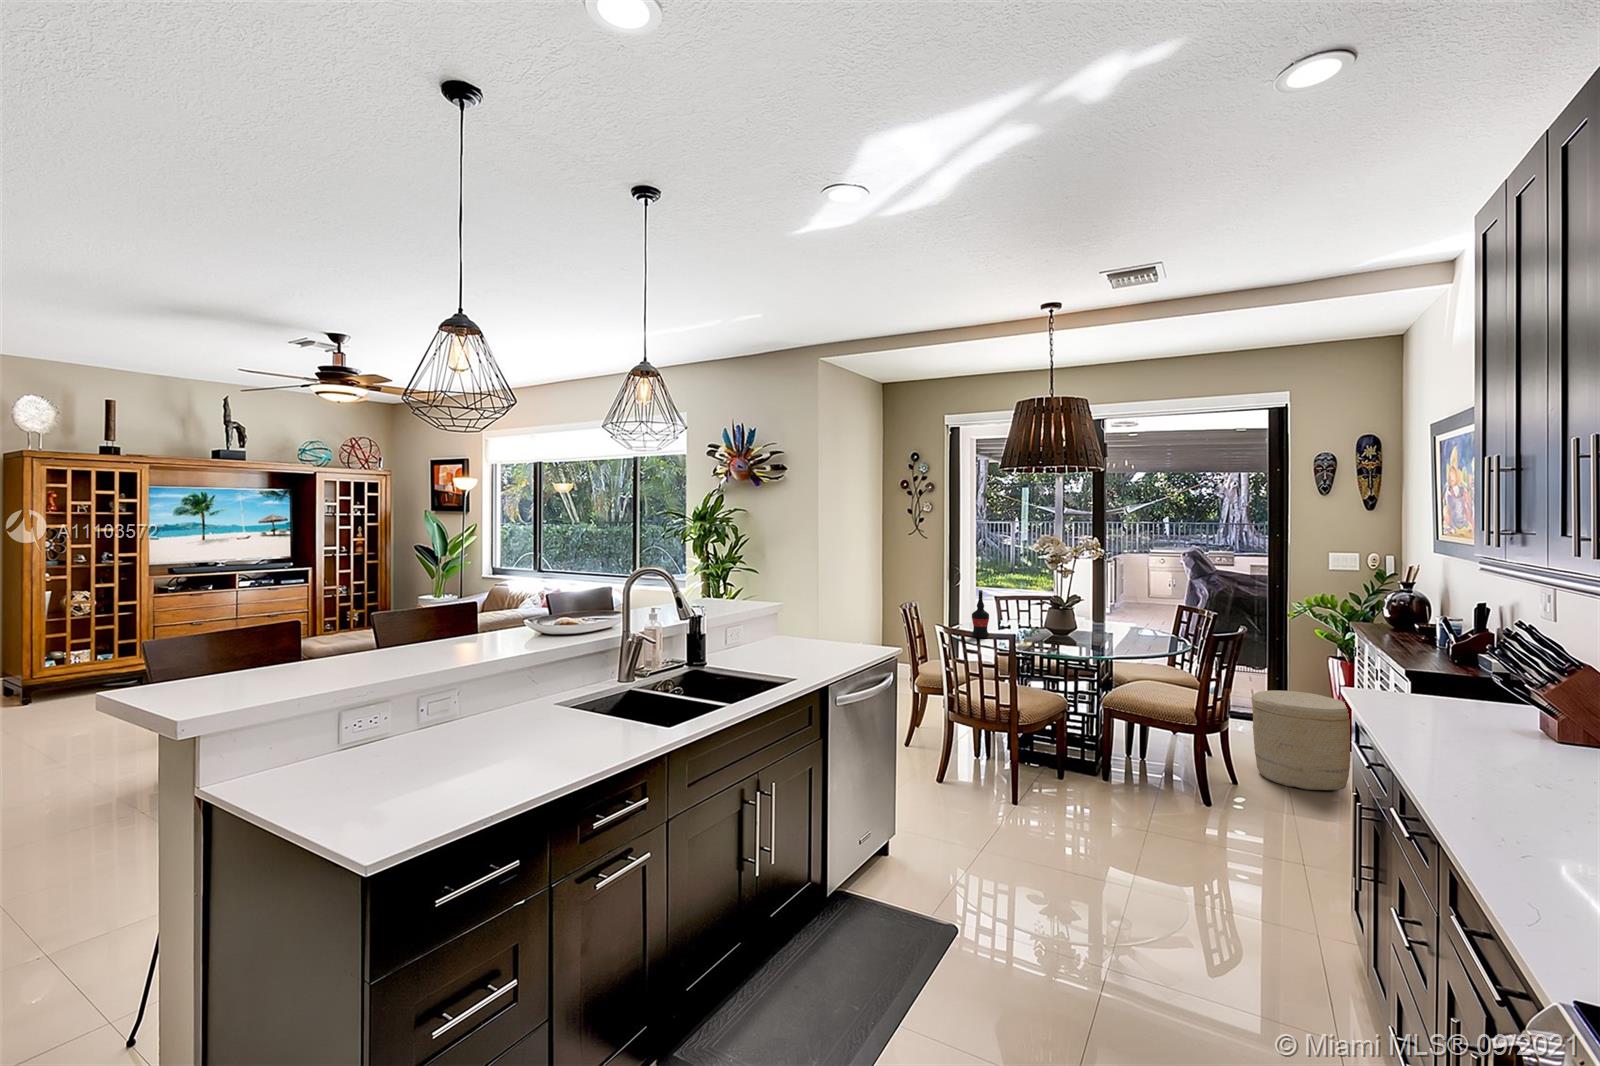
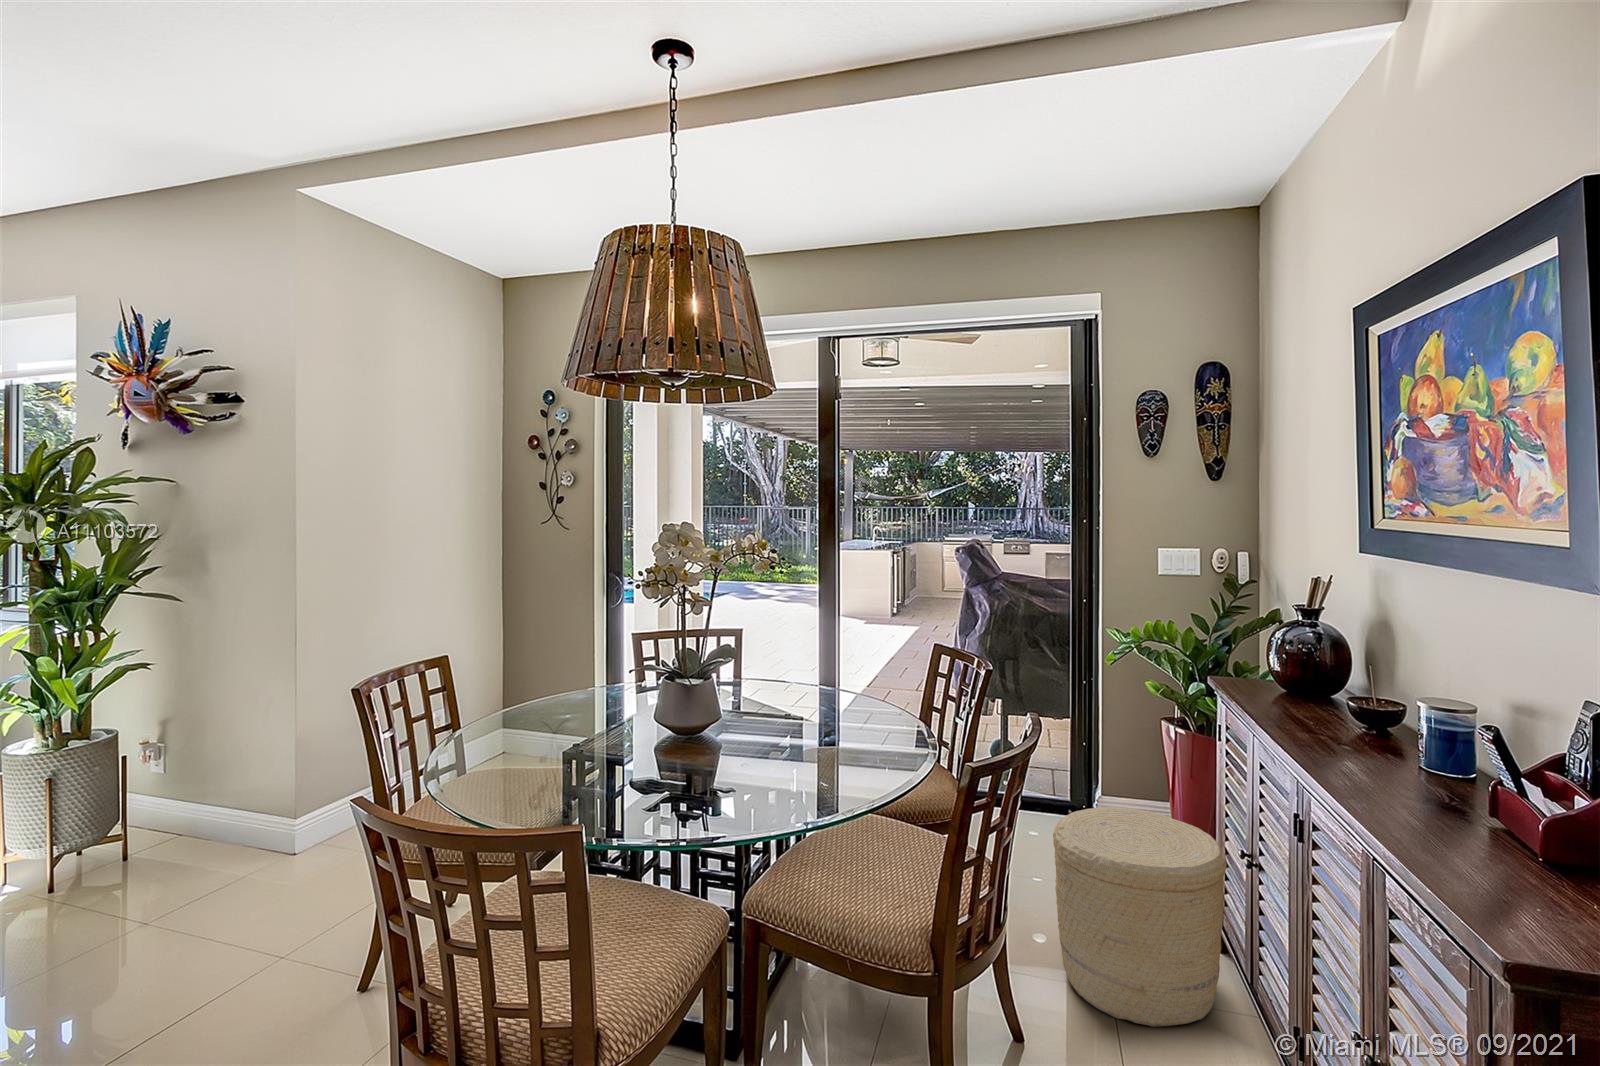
wine bottle: present [972,590,989,638] -> none [545,643,581,741]

